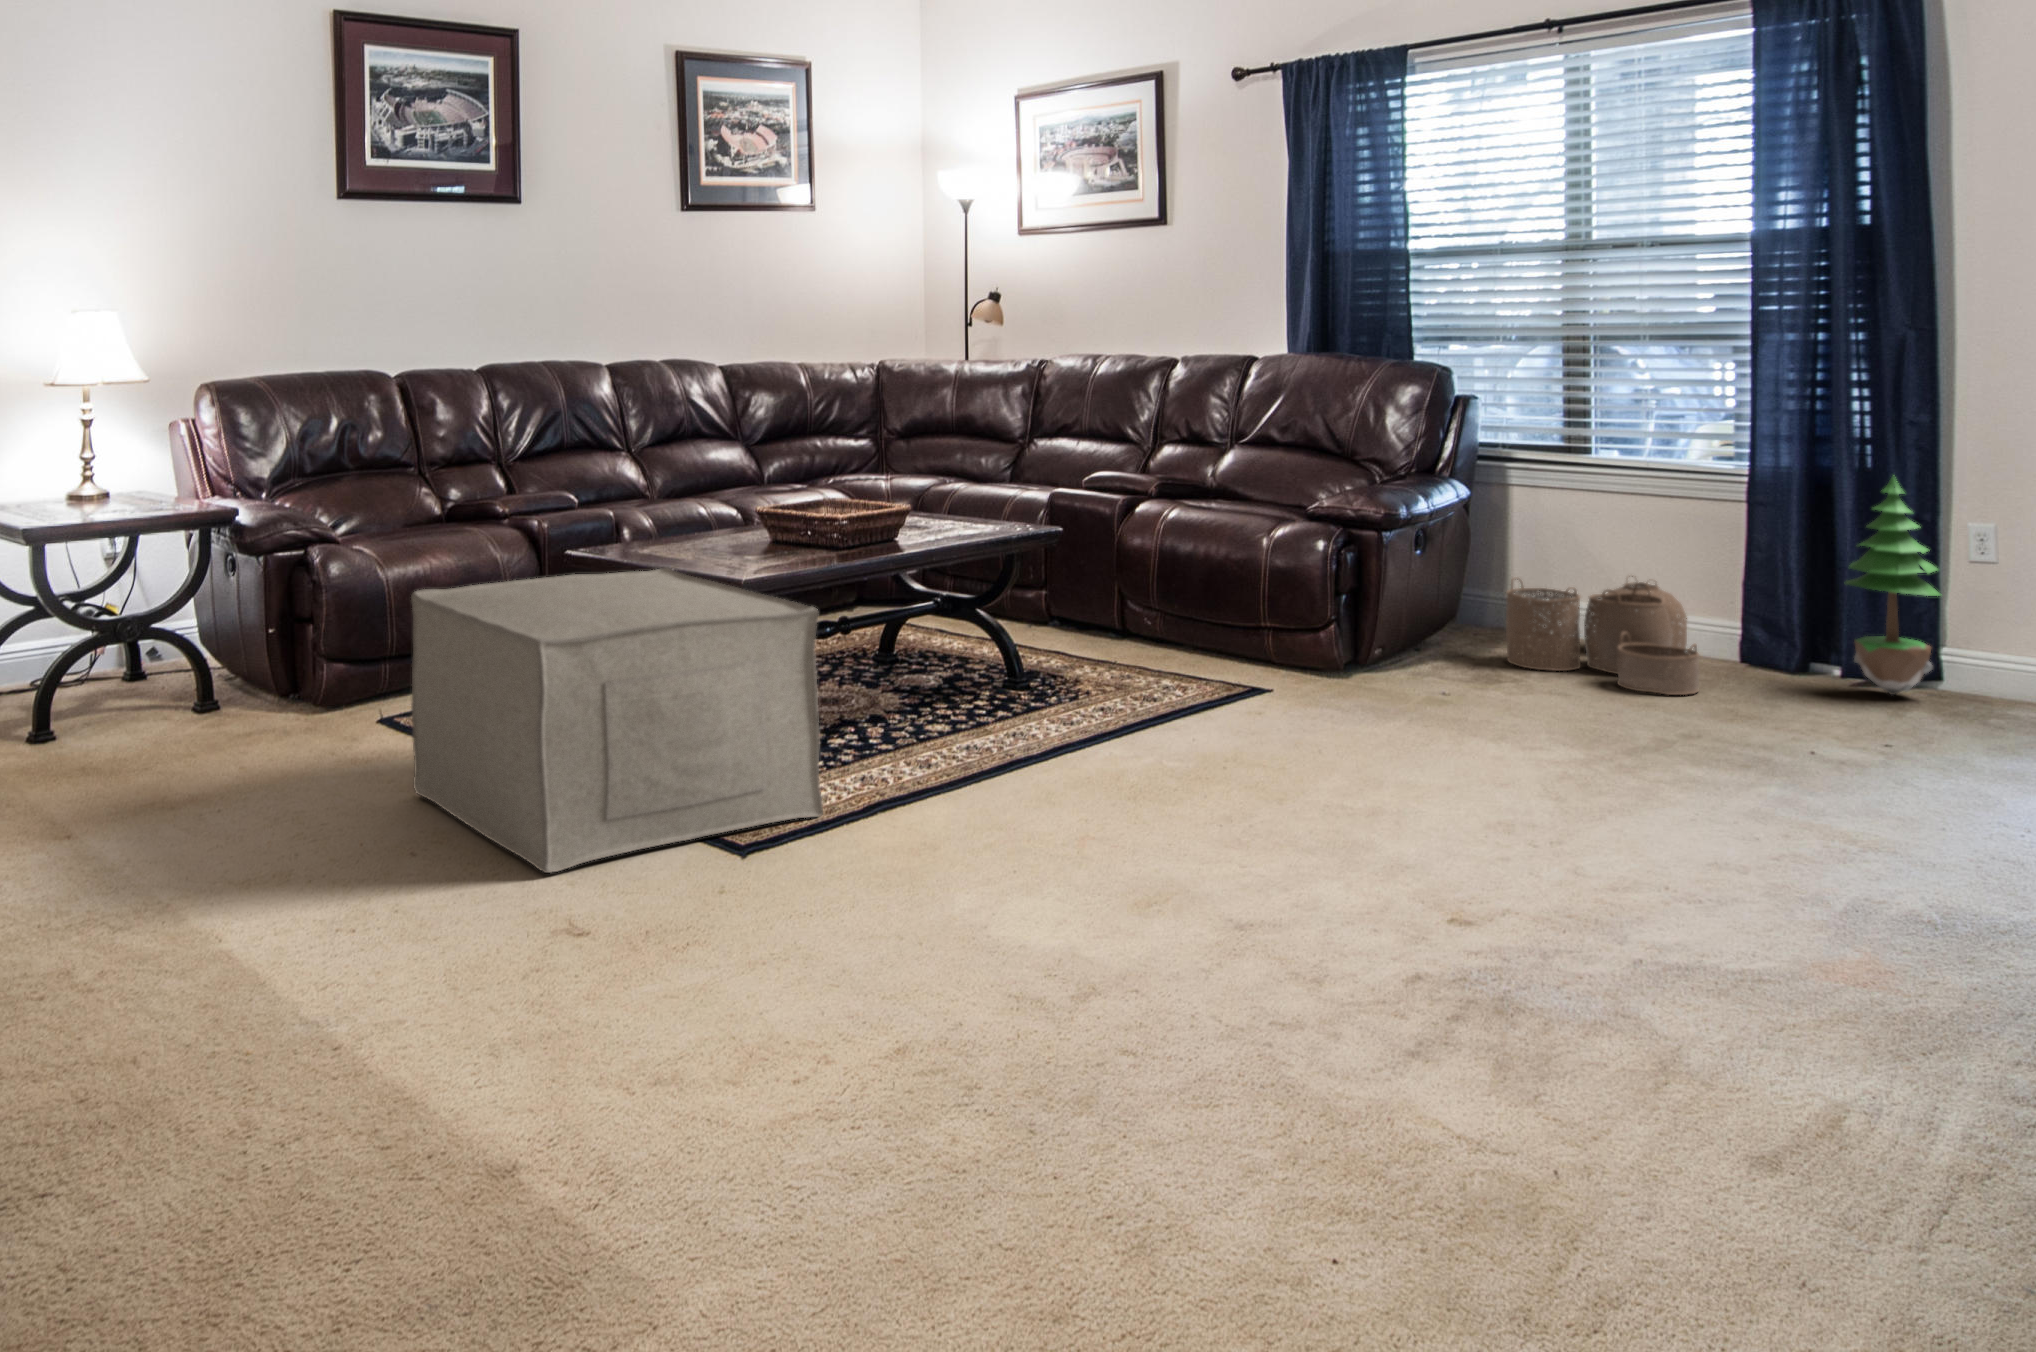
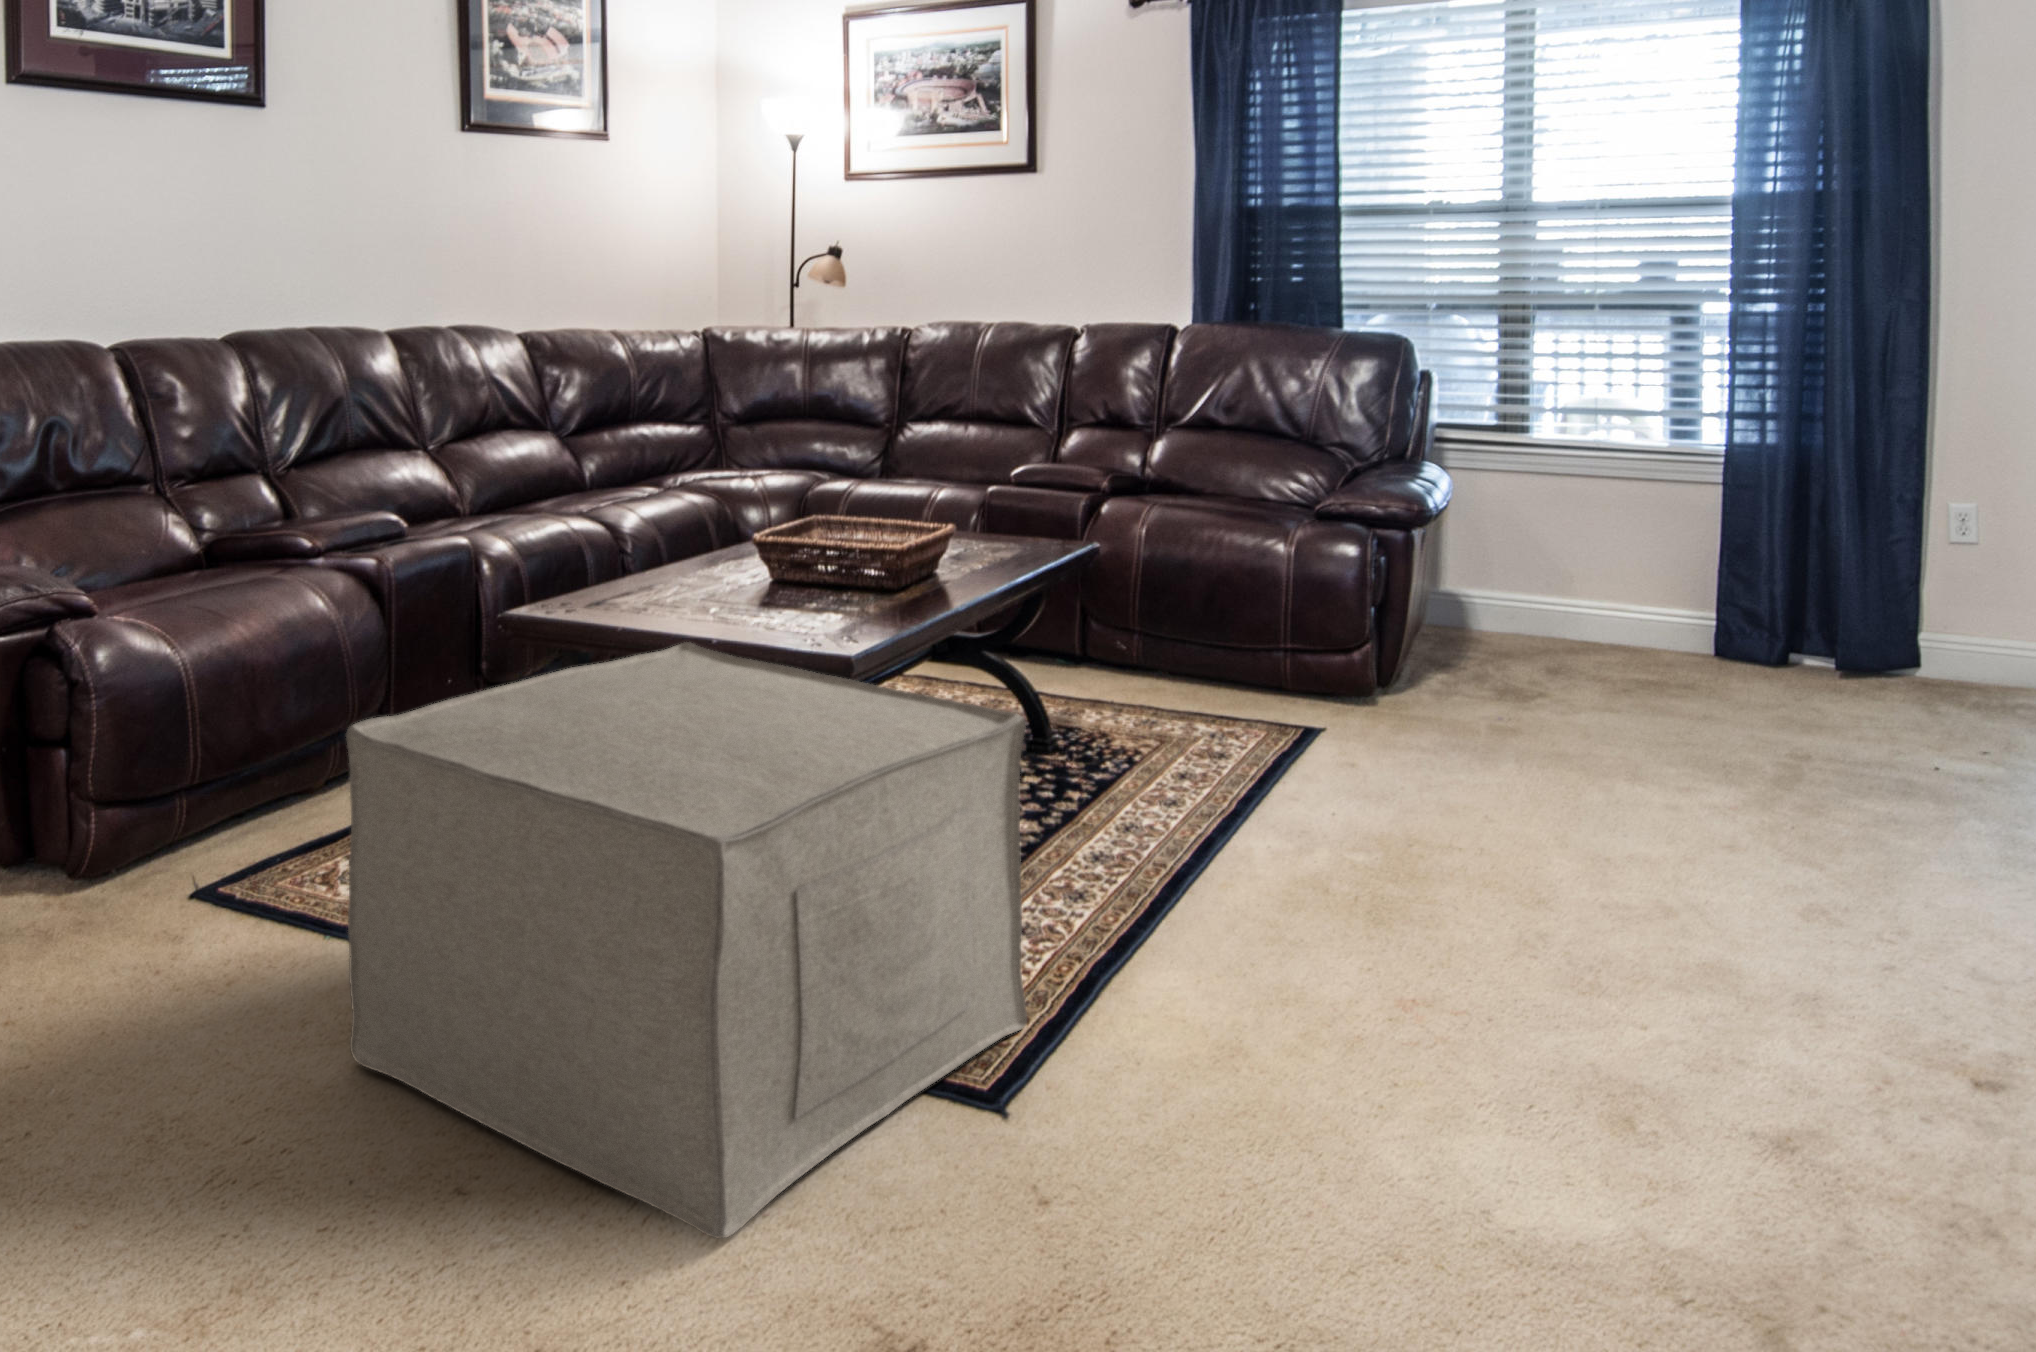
potted tree: present [1845,475,1940,695] -> none [1851,456,1953,691]
woven basket: present [1506,576,1700,695] -> none [1502,565,1736,706]

